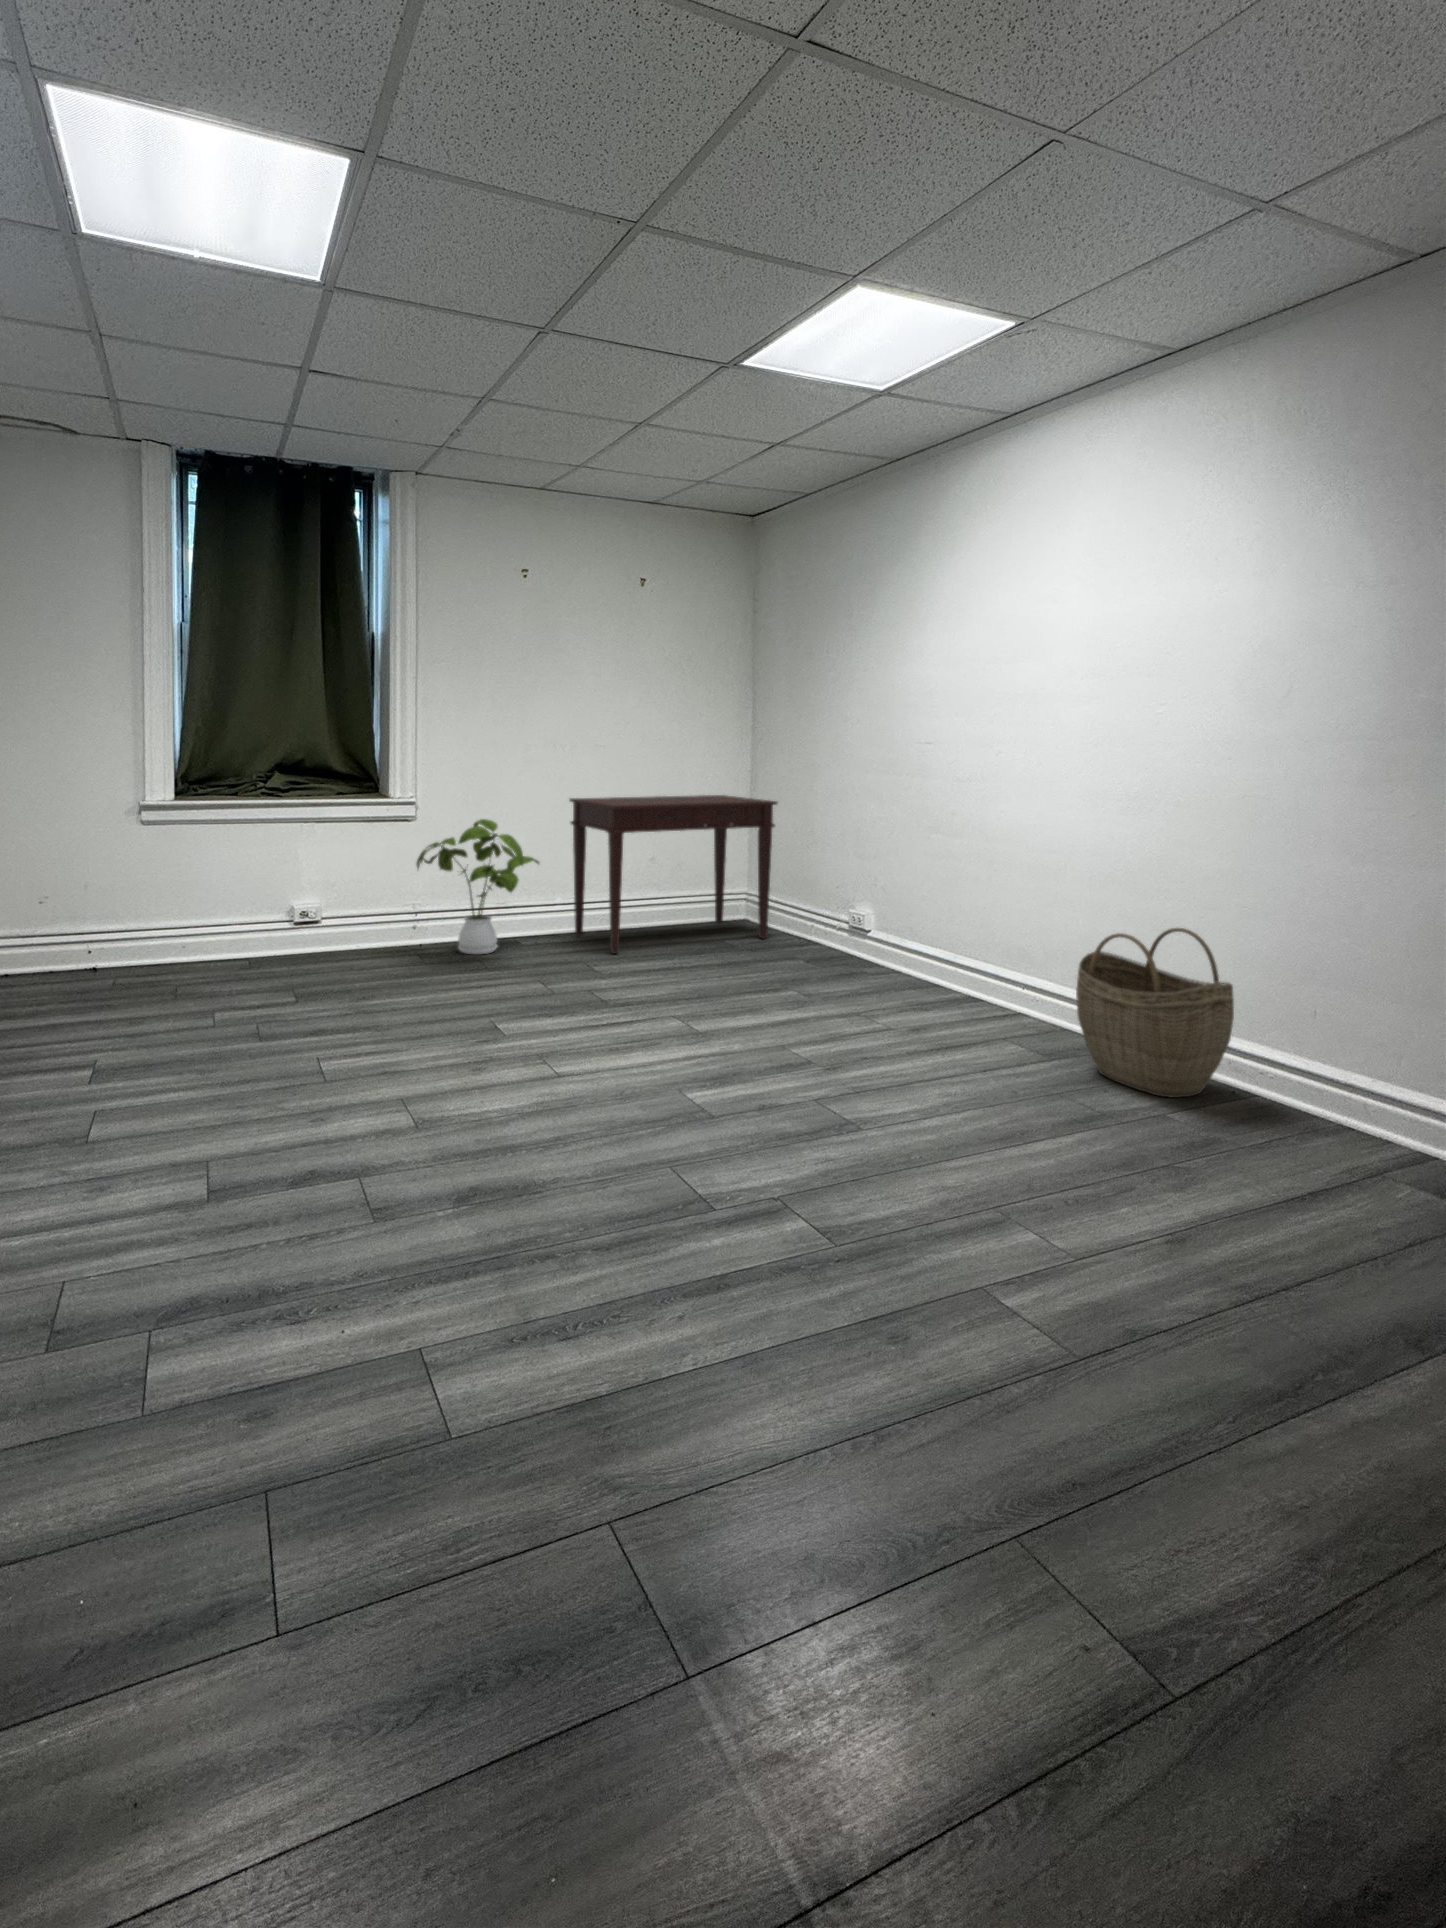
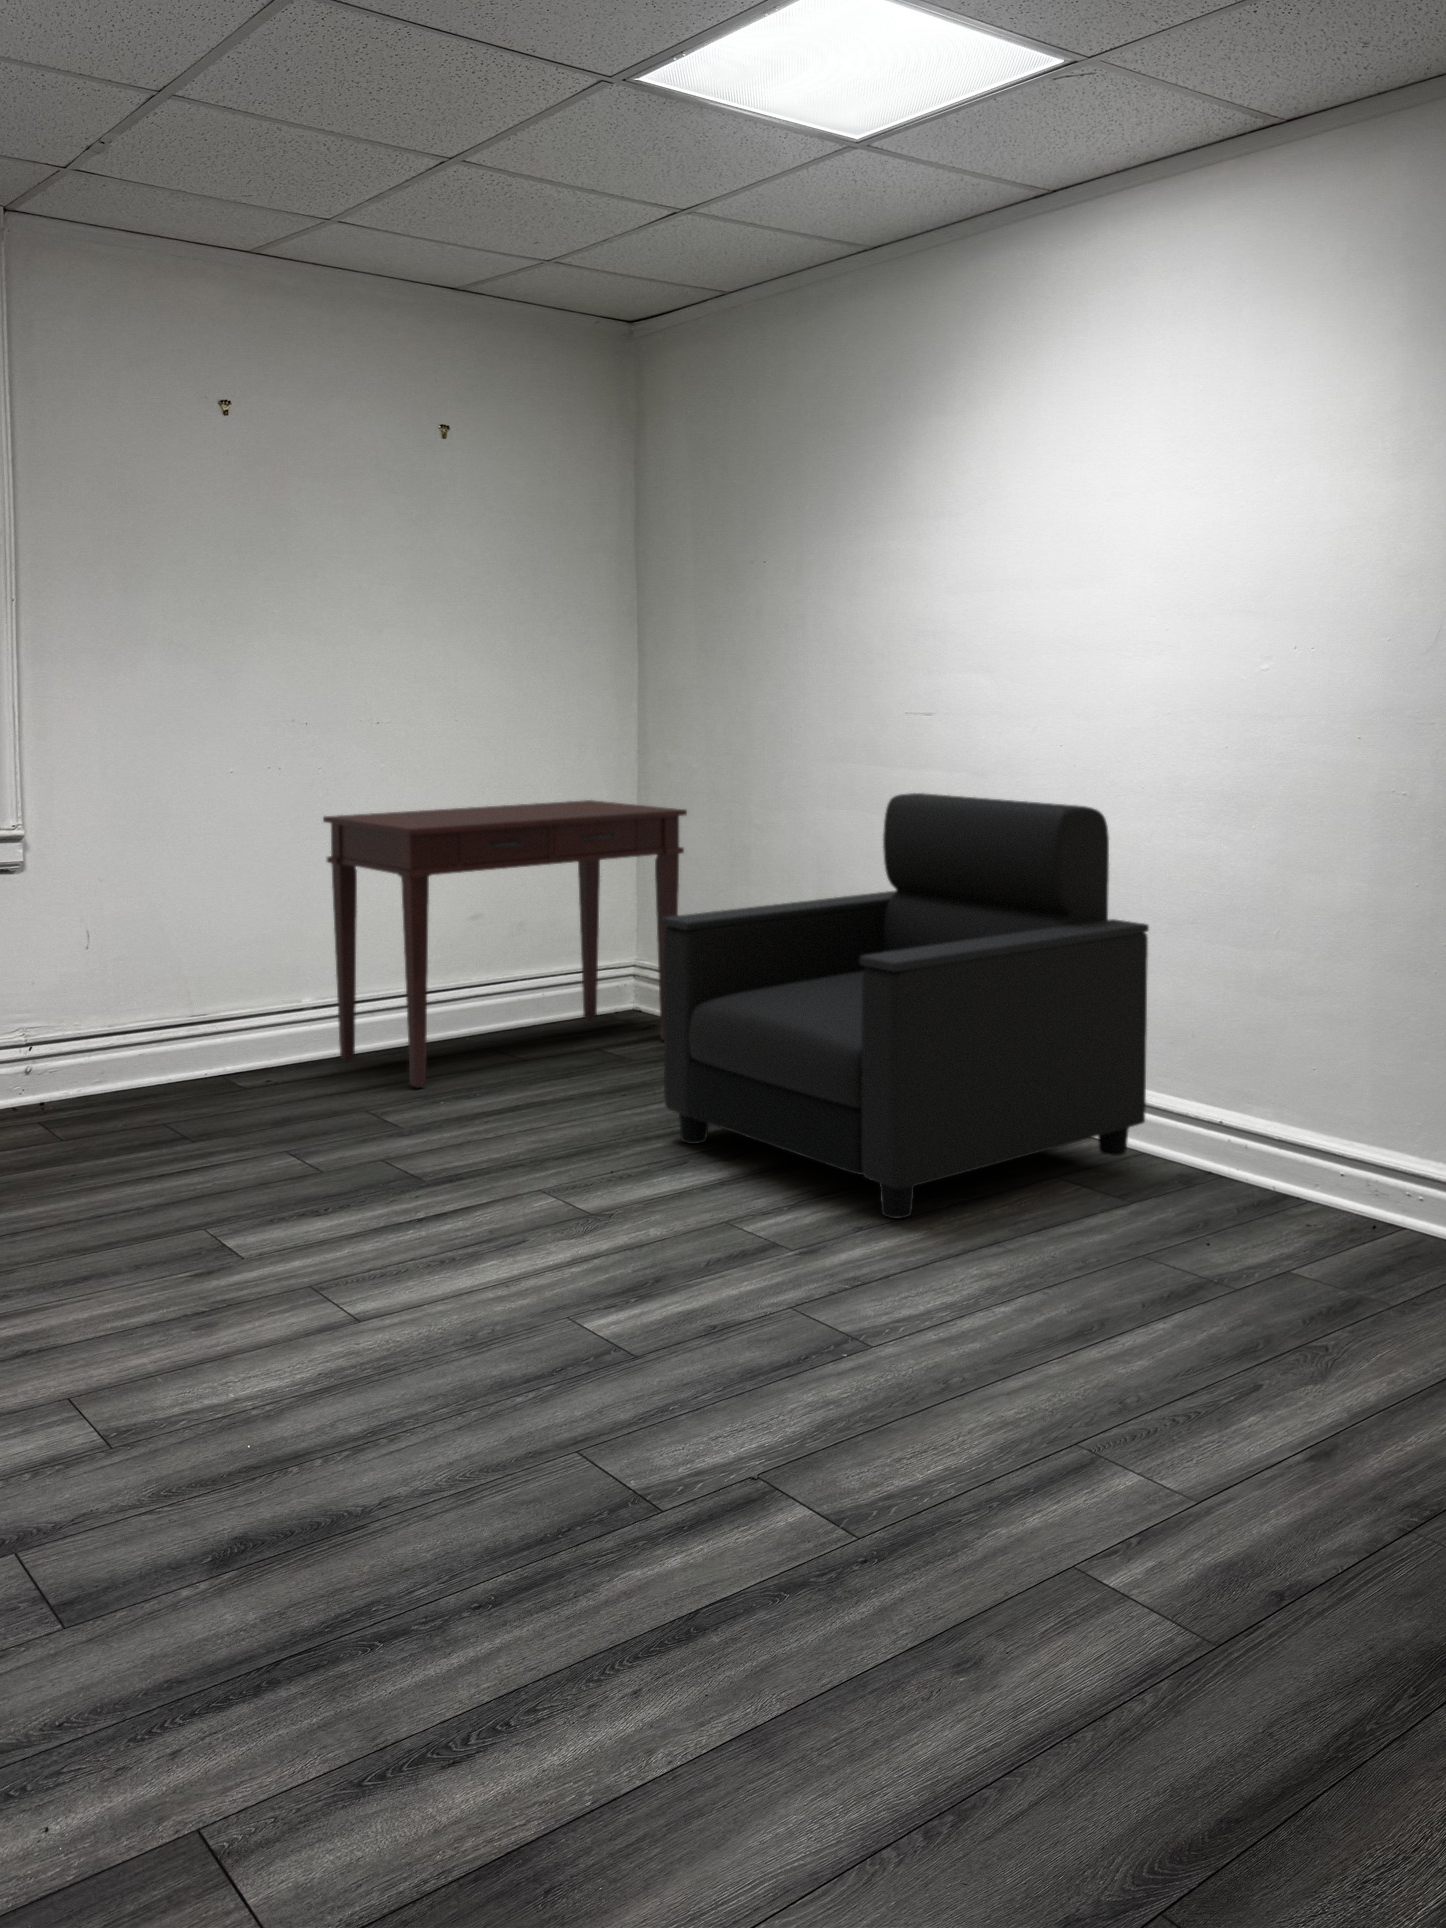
armchair: none [752,794,1073,1055] -> present [661,793,1149,1218]
house plant: present [416,819,539,954] -> none [35,861,273,1110]
woven basket: present [1076,928,1234,1097] -> none [1162,988,1372,1240]

